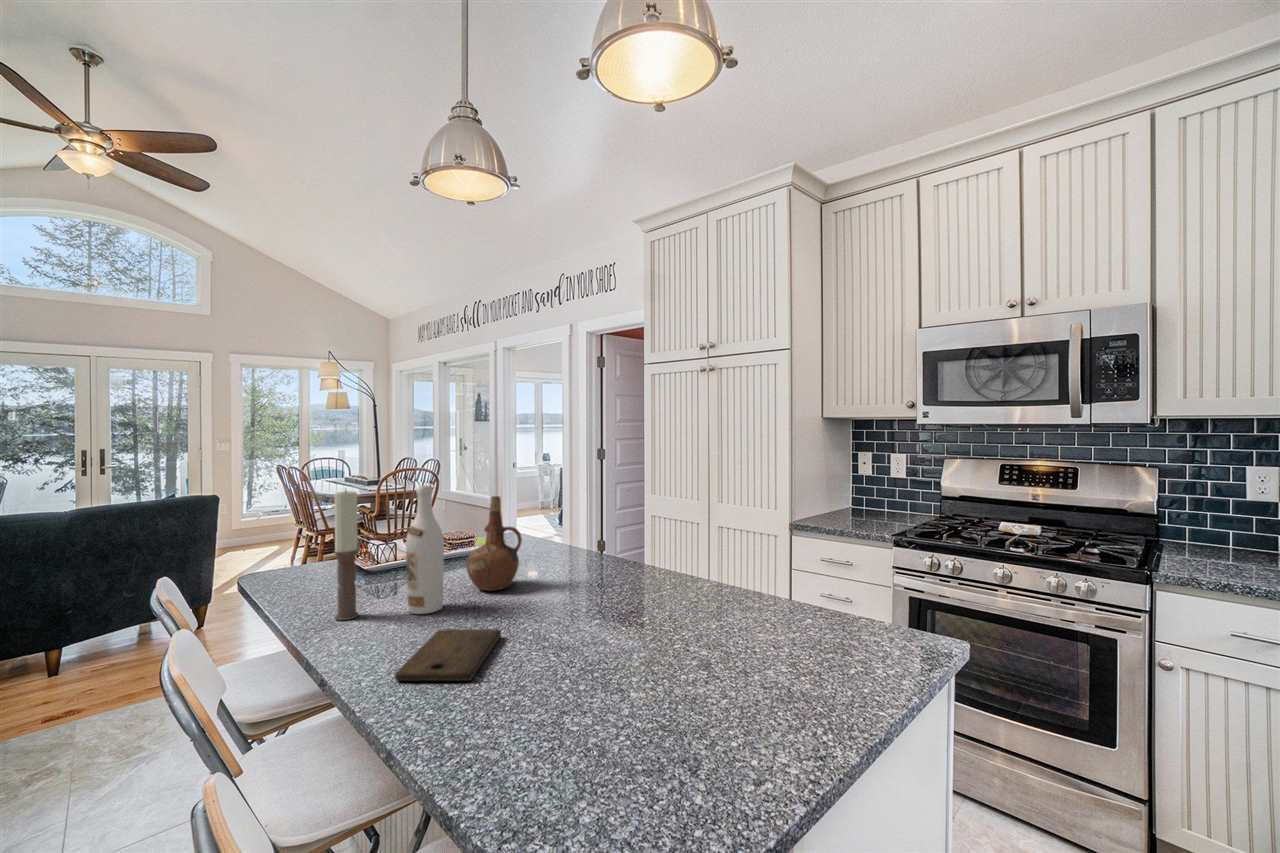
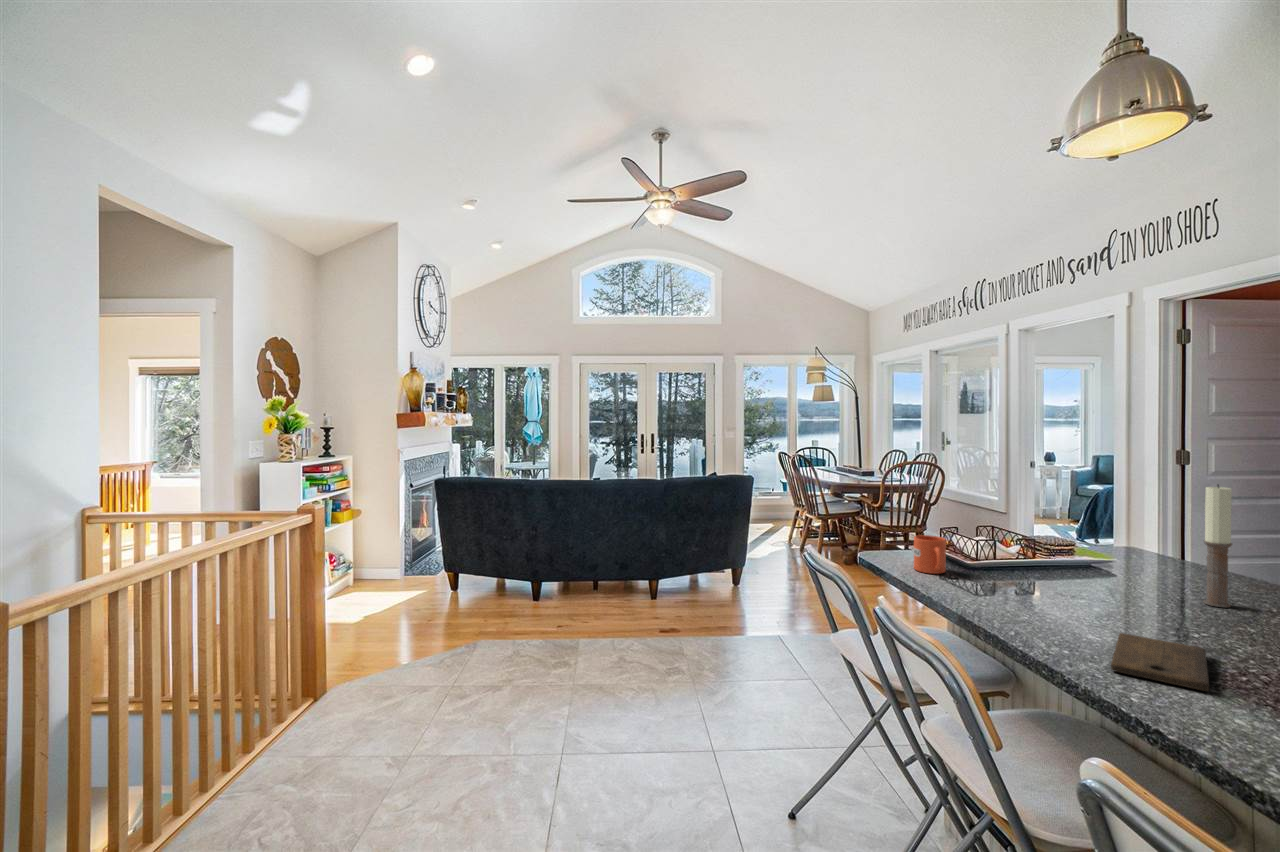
wine bottle: present [406,485,444,614] -> none [1053,486,1097,614]
candle: present [334,489,359,620] -> present [1203,485,1232,607]
ceramic pitcher: present [466,496,522,591] -> none [1105,503,1180,606]
mug: none [292,550,329,594] -> present [914,535,946,574]

